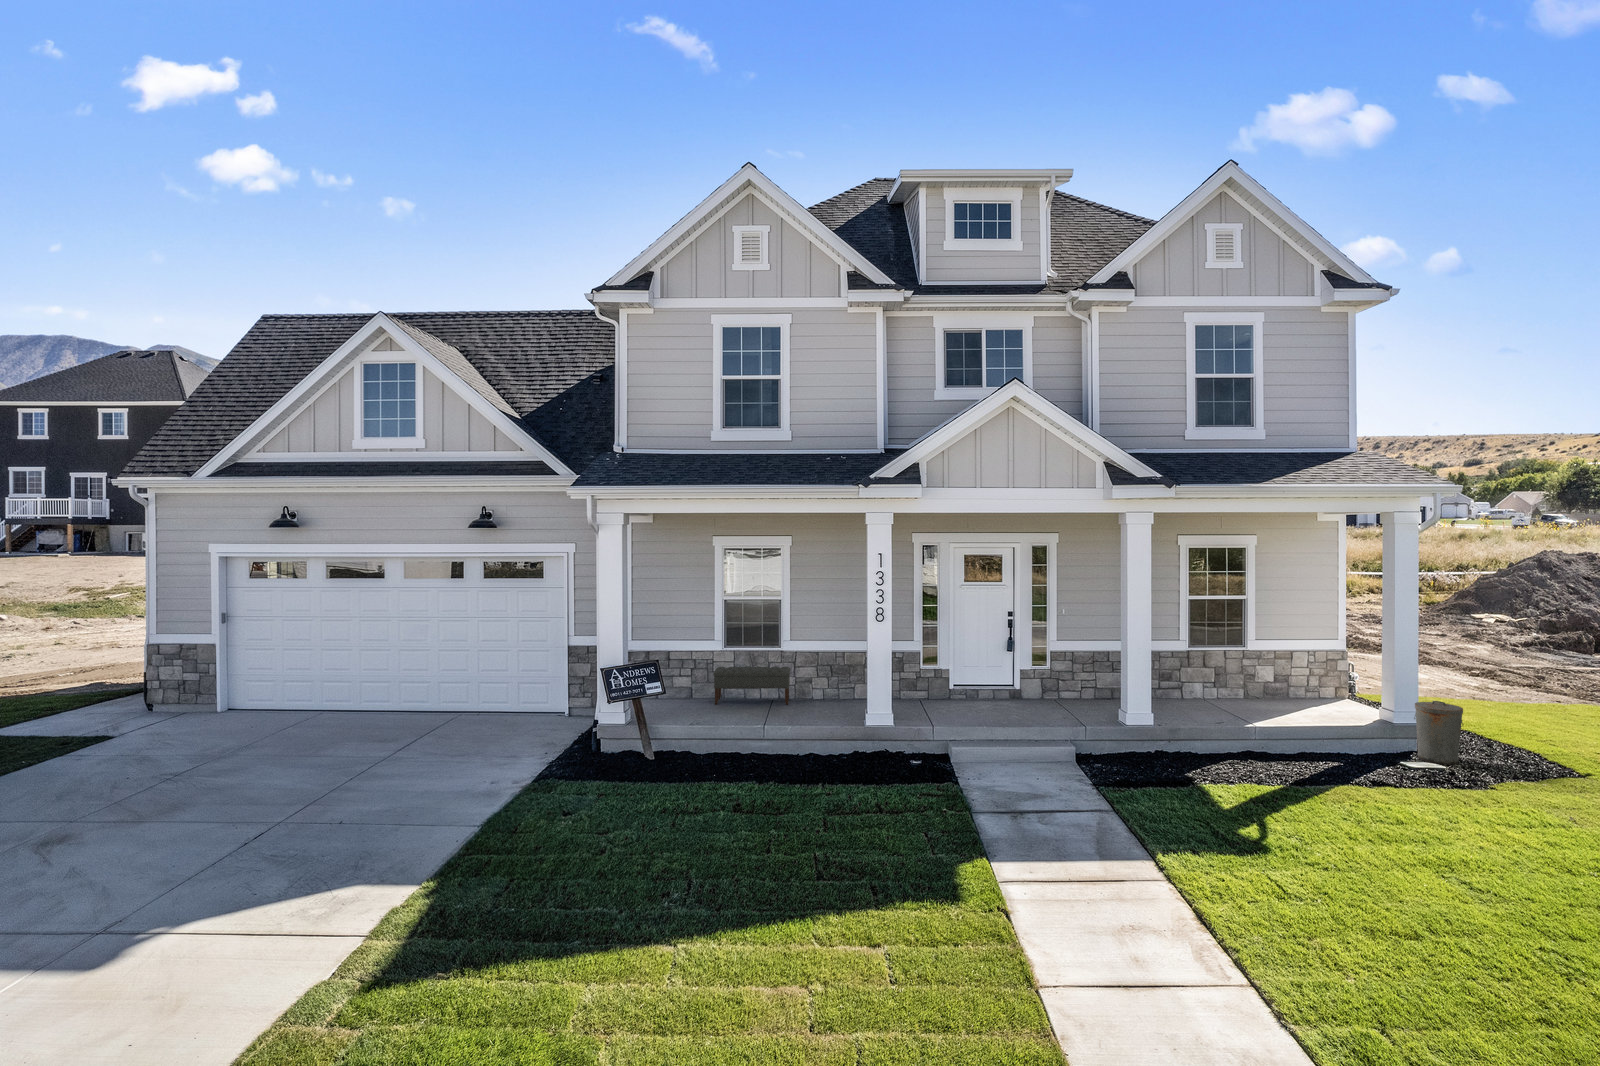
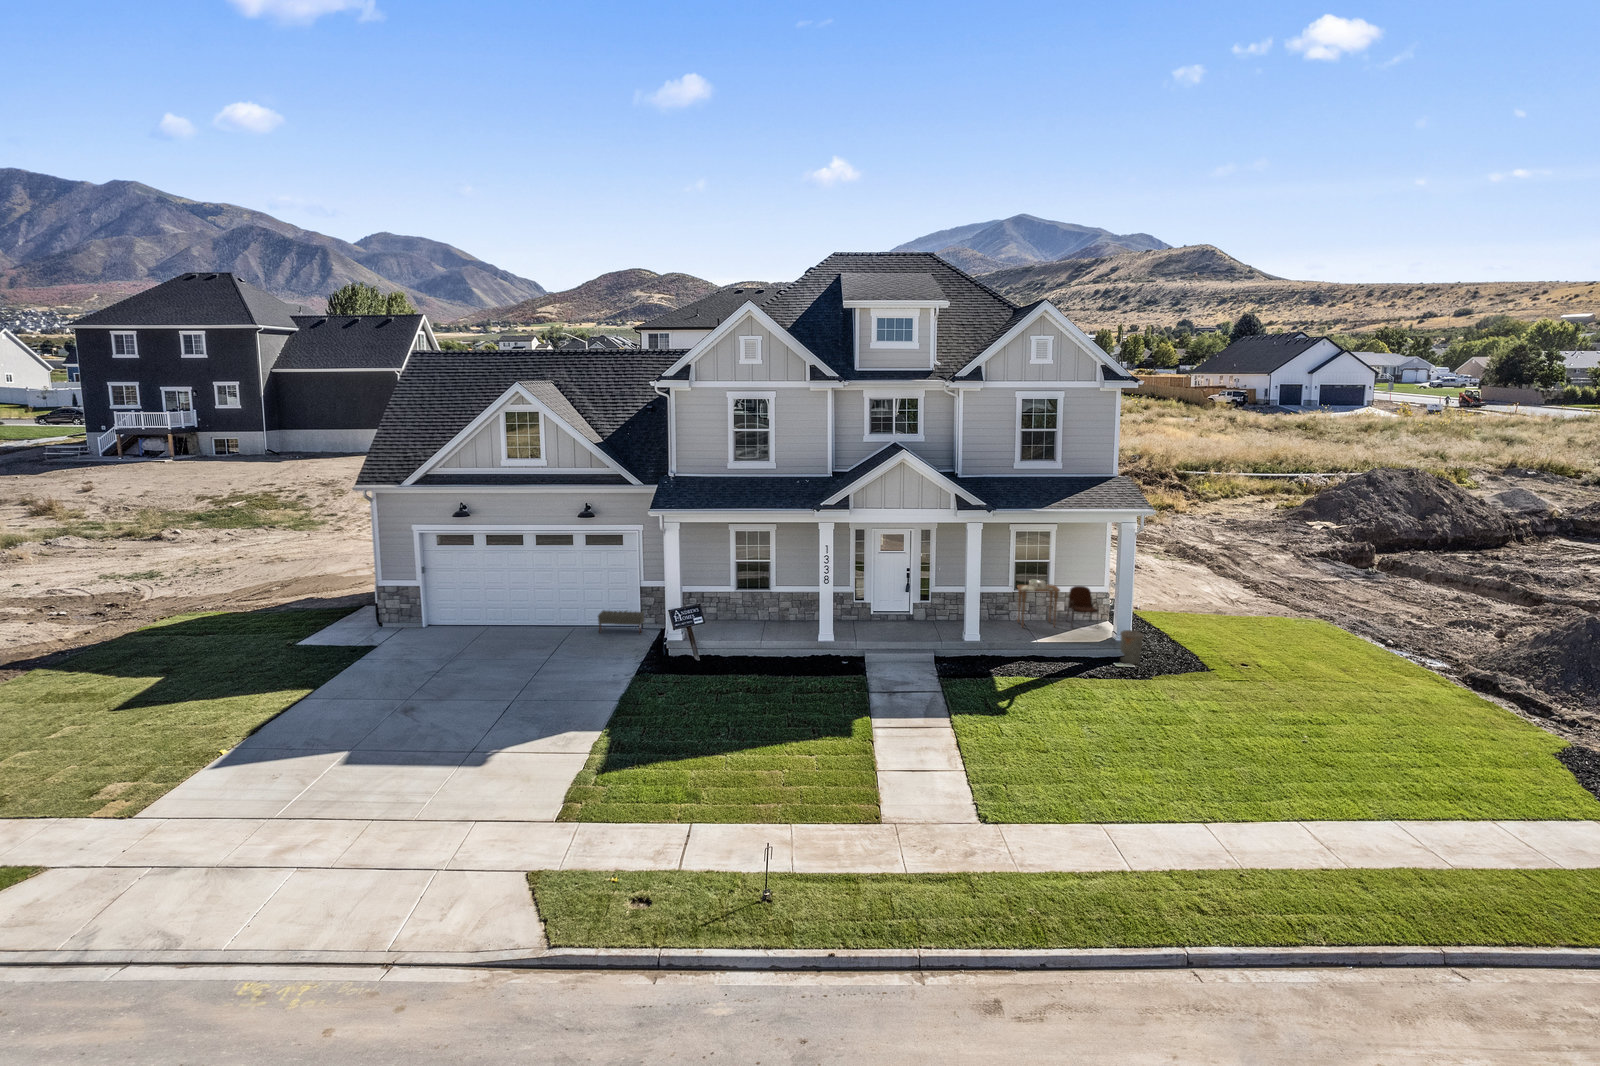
side table: none [1195,625,1275,708] -> present [1017,580,1060,627]
armchair: none [1279,639,1346,709] -> present [1067,586,1099,627]
bench: present [713,666,790,705] -> present [598,611,644,633]

